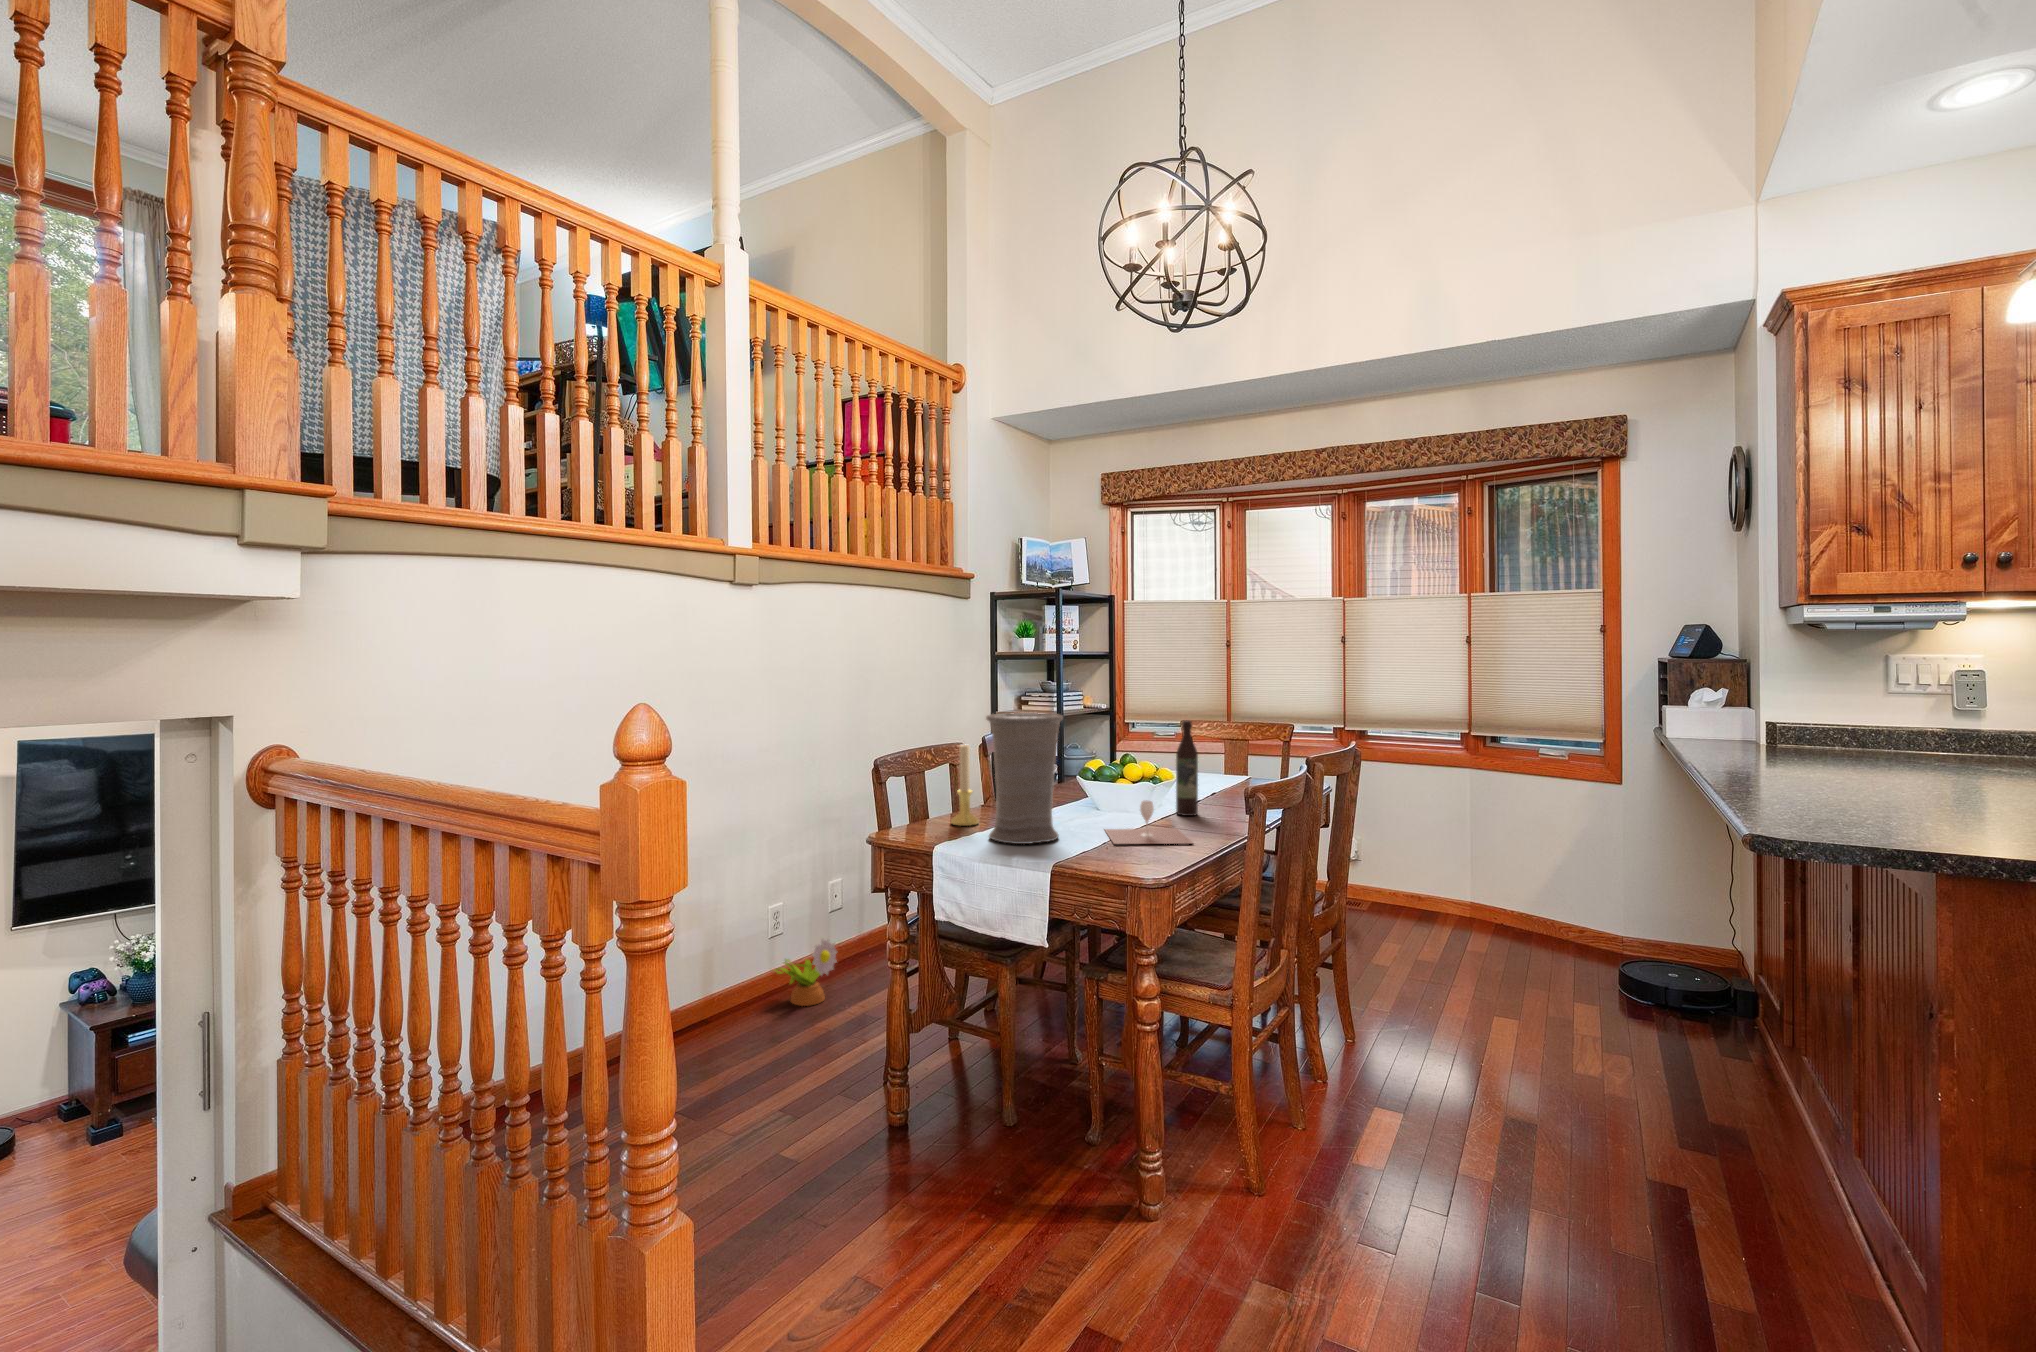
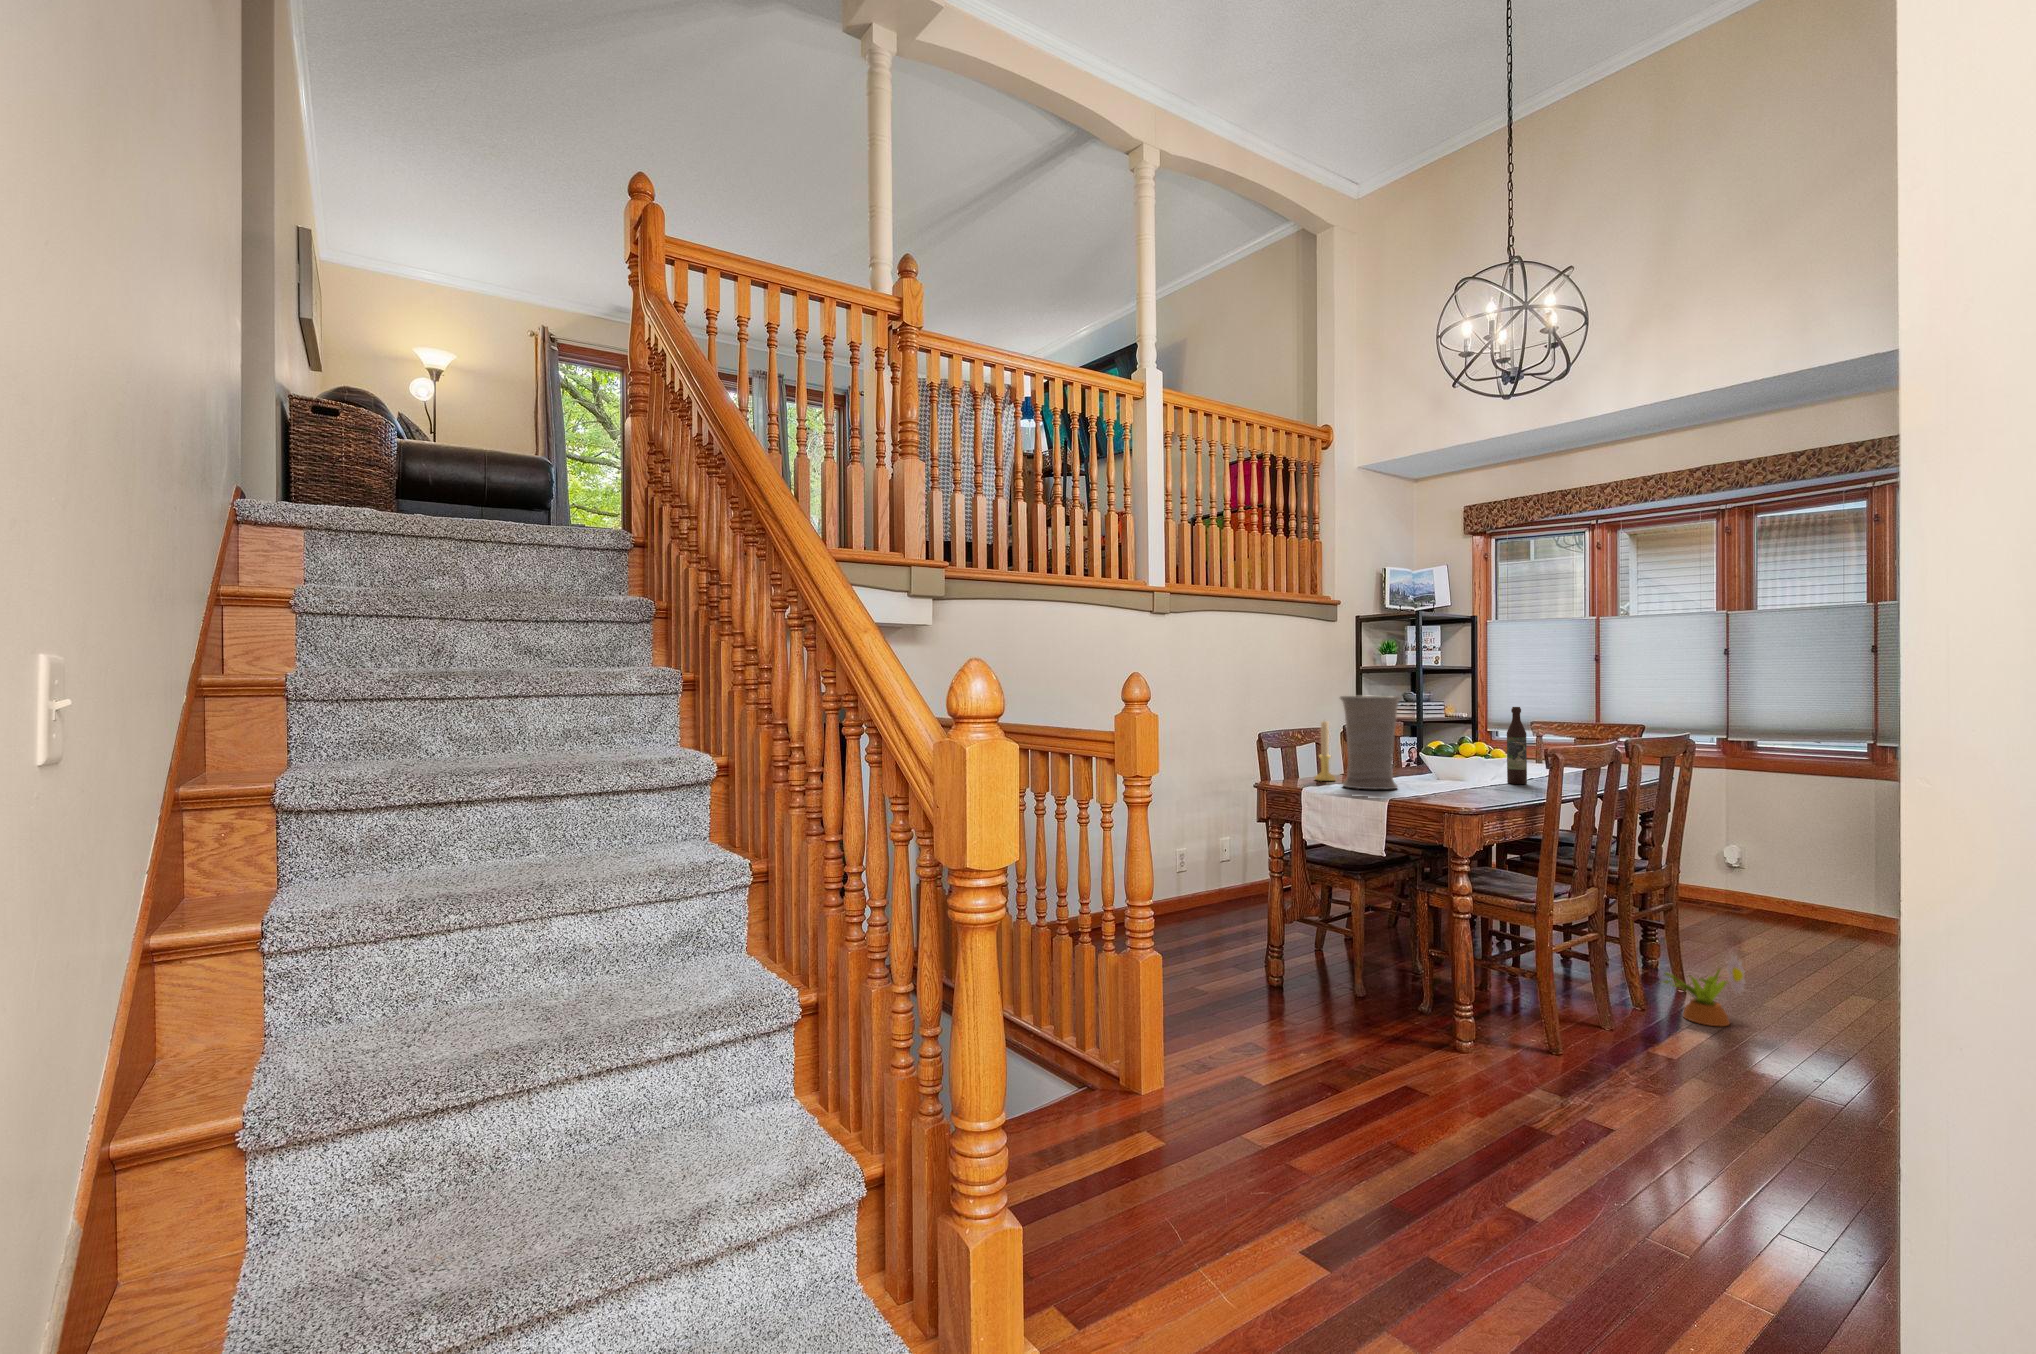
wine glass: present [1105,801,1192,844] -> none [1438,764,1511,795]
decorative plant: present [775,939,837,1006] -> present [1663,956,1745,1026]

